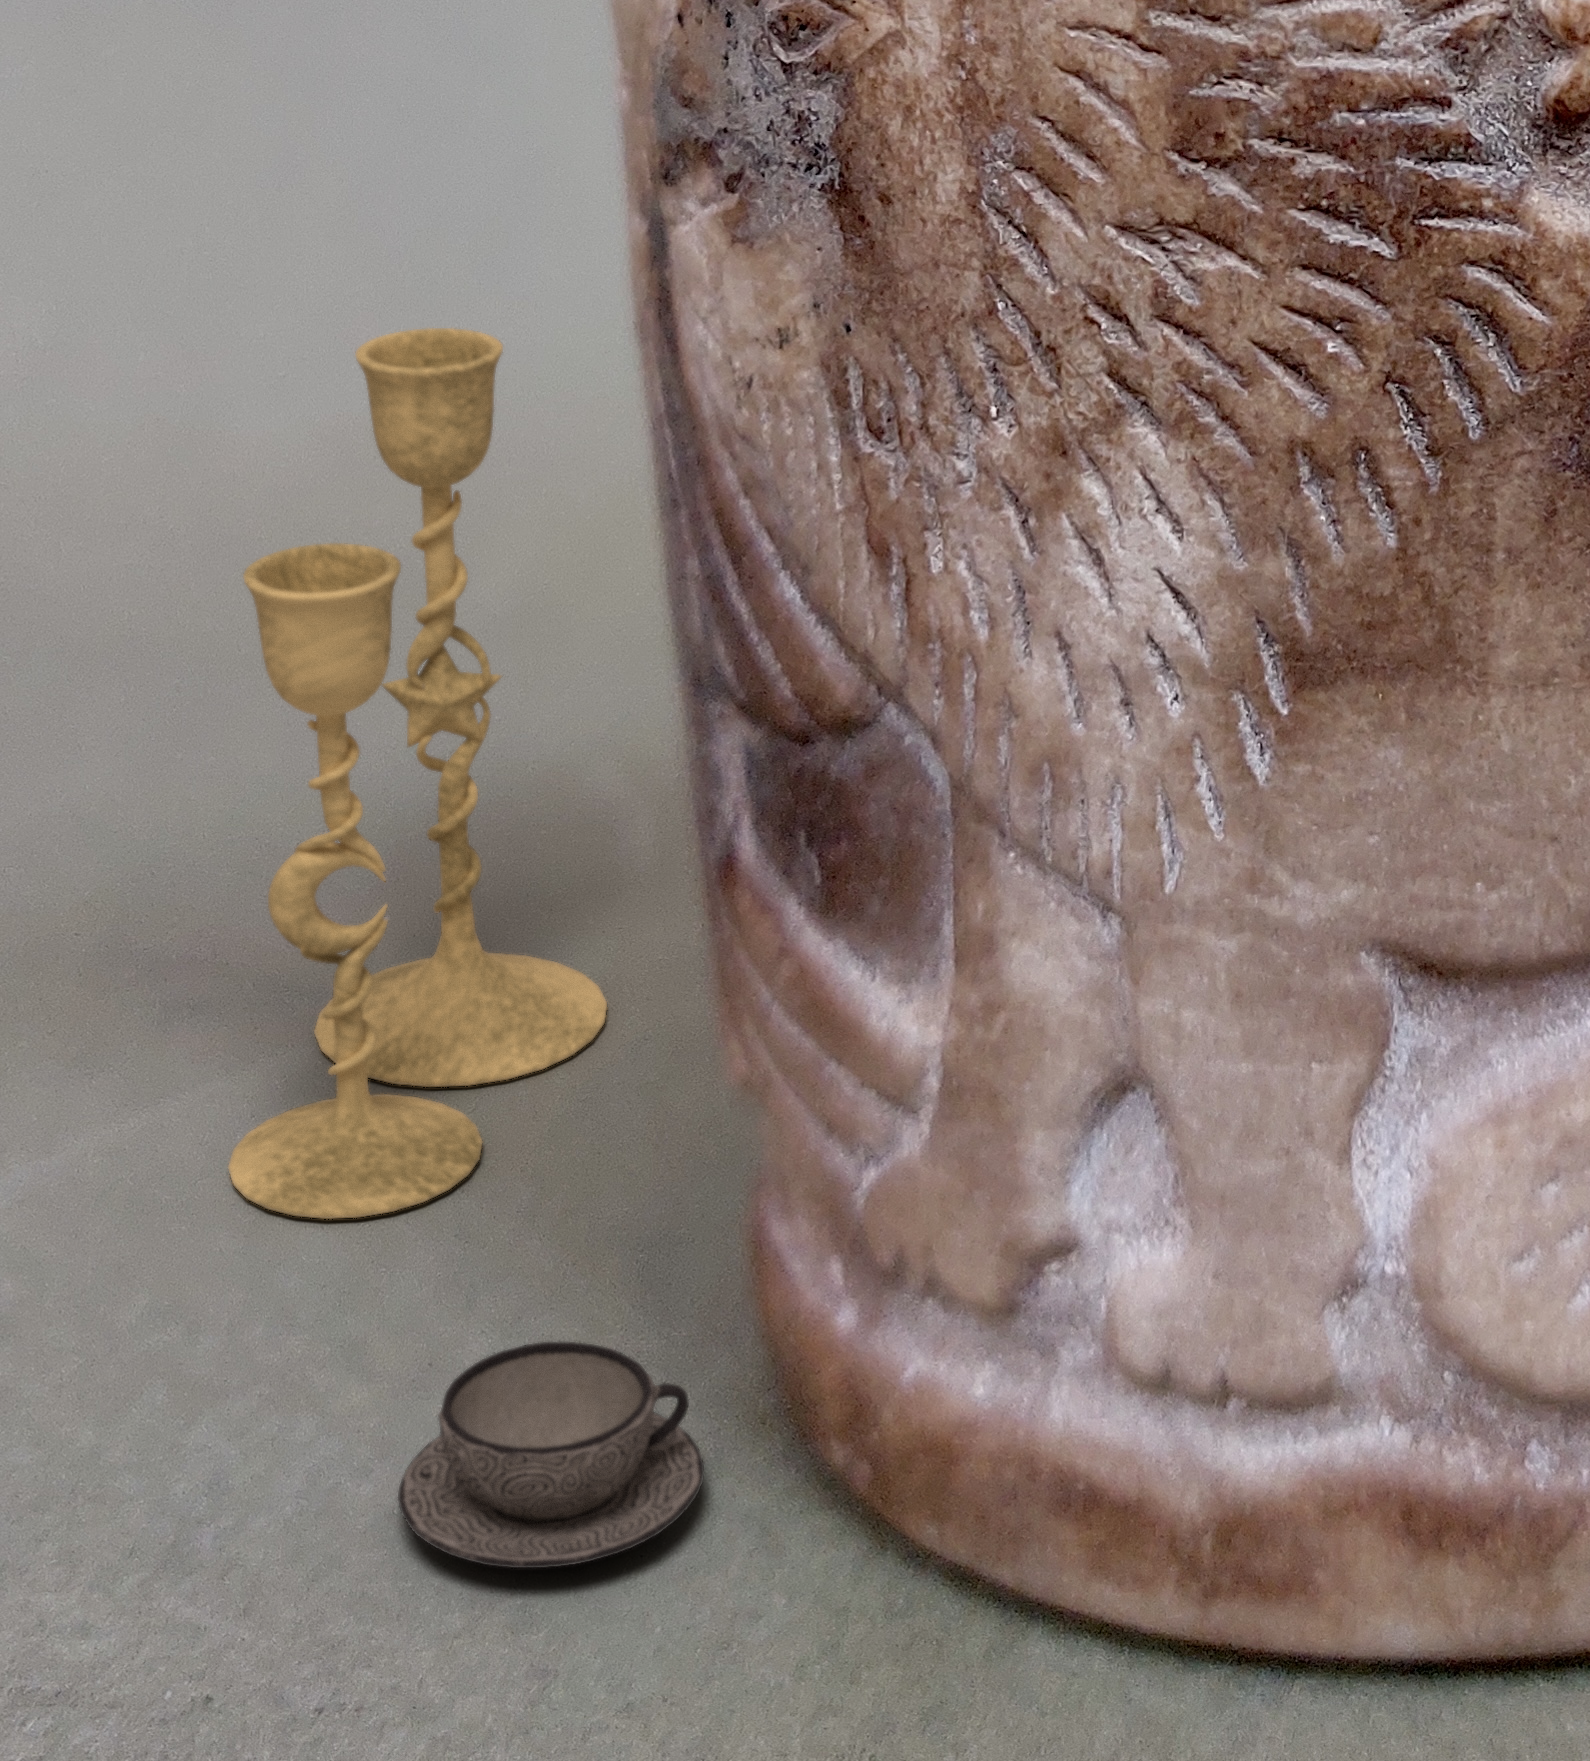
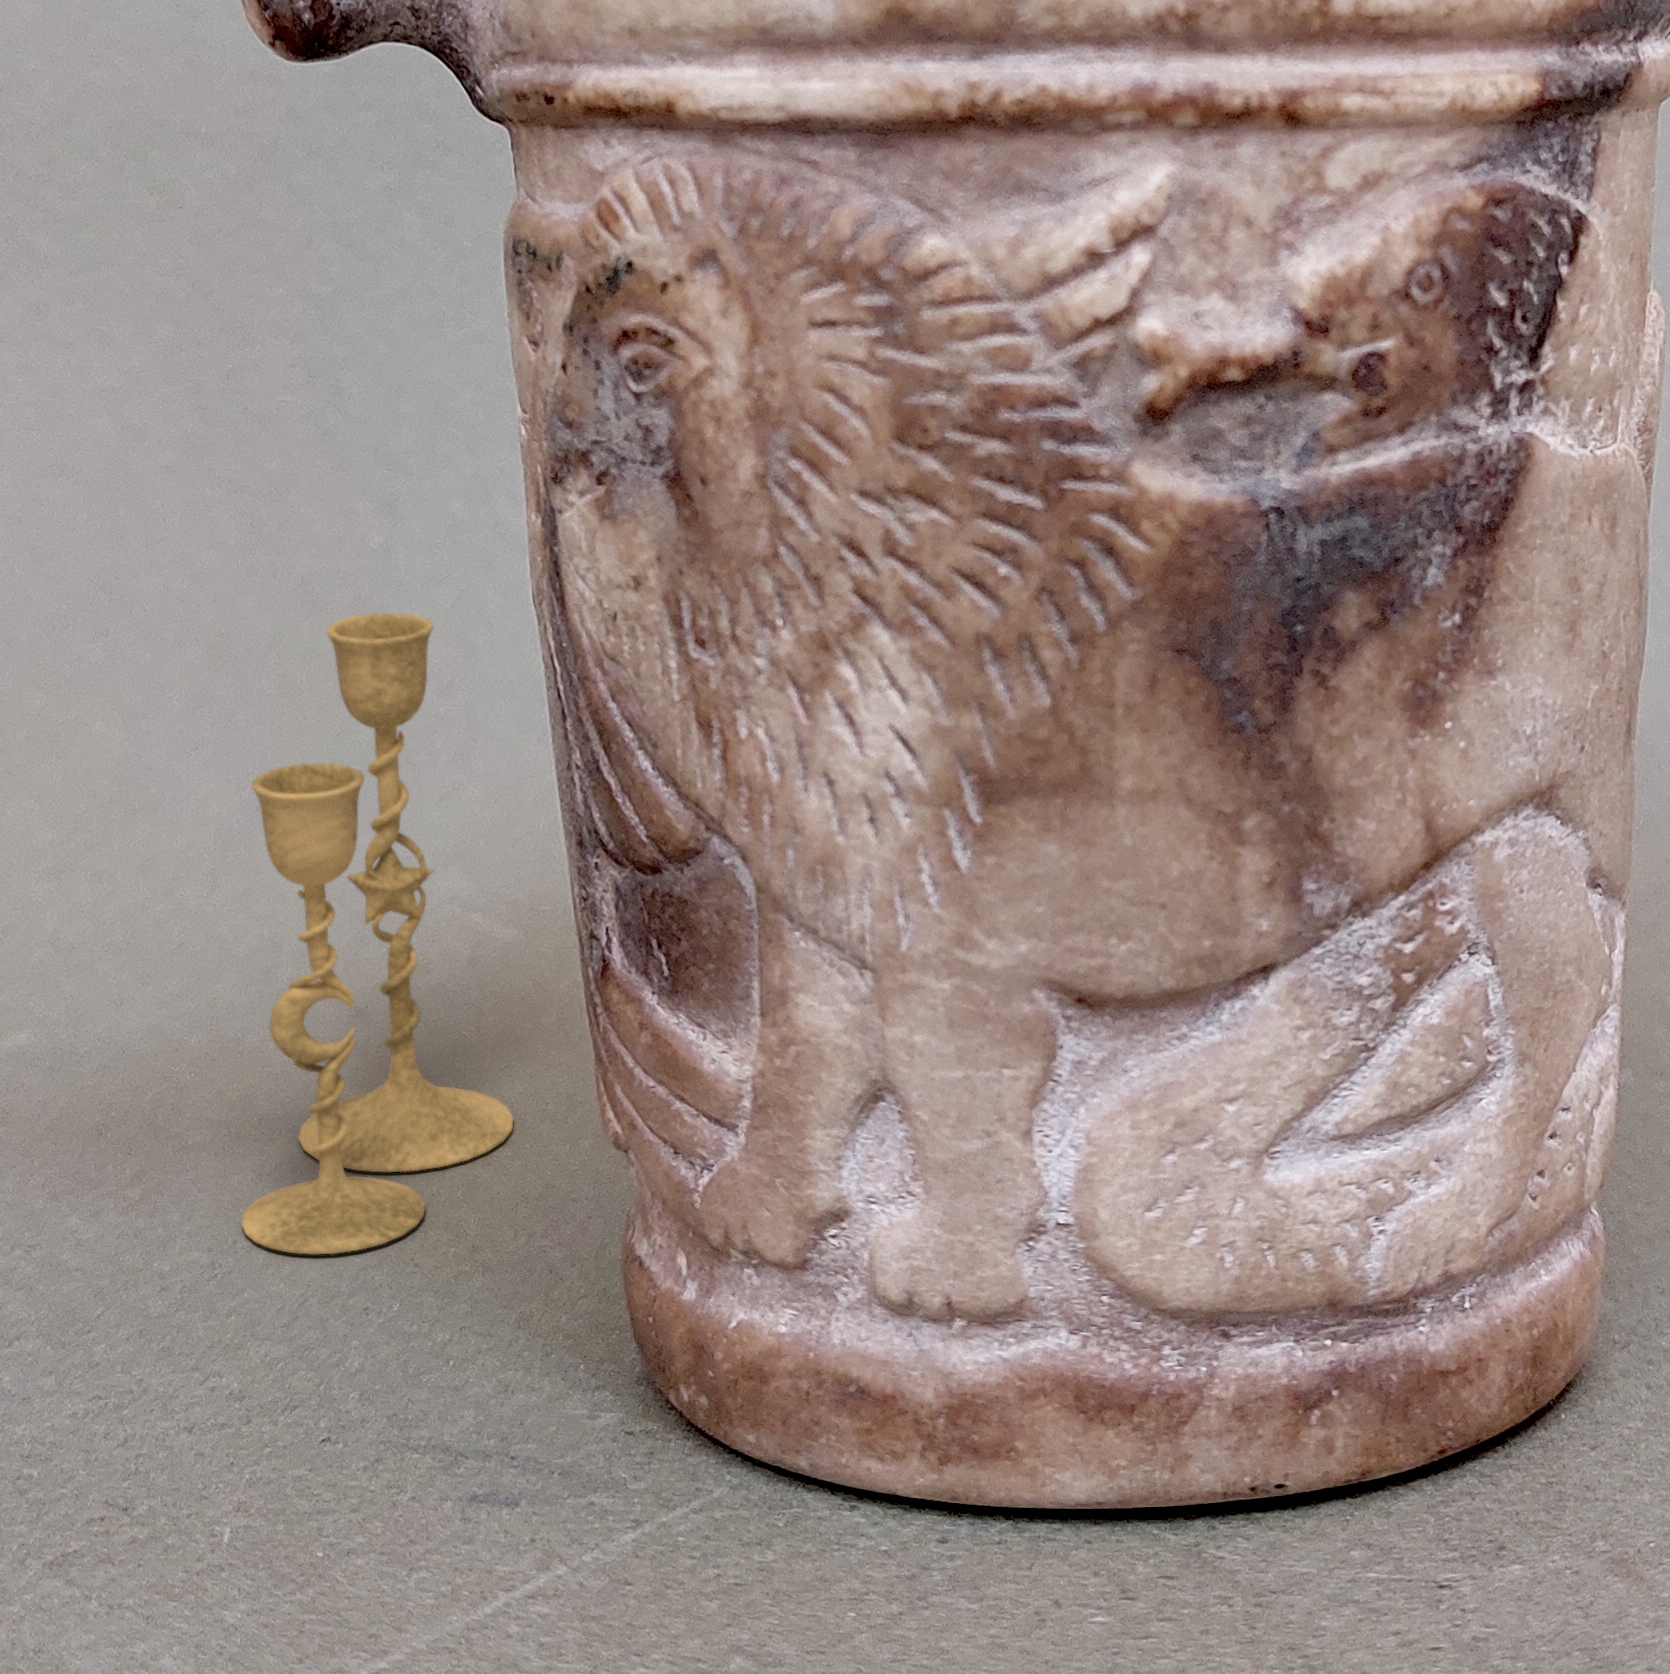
teacup: present [398,1342,704,1568] -> none [376,1310,591,1455]

